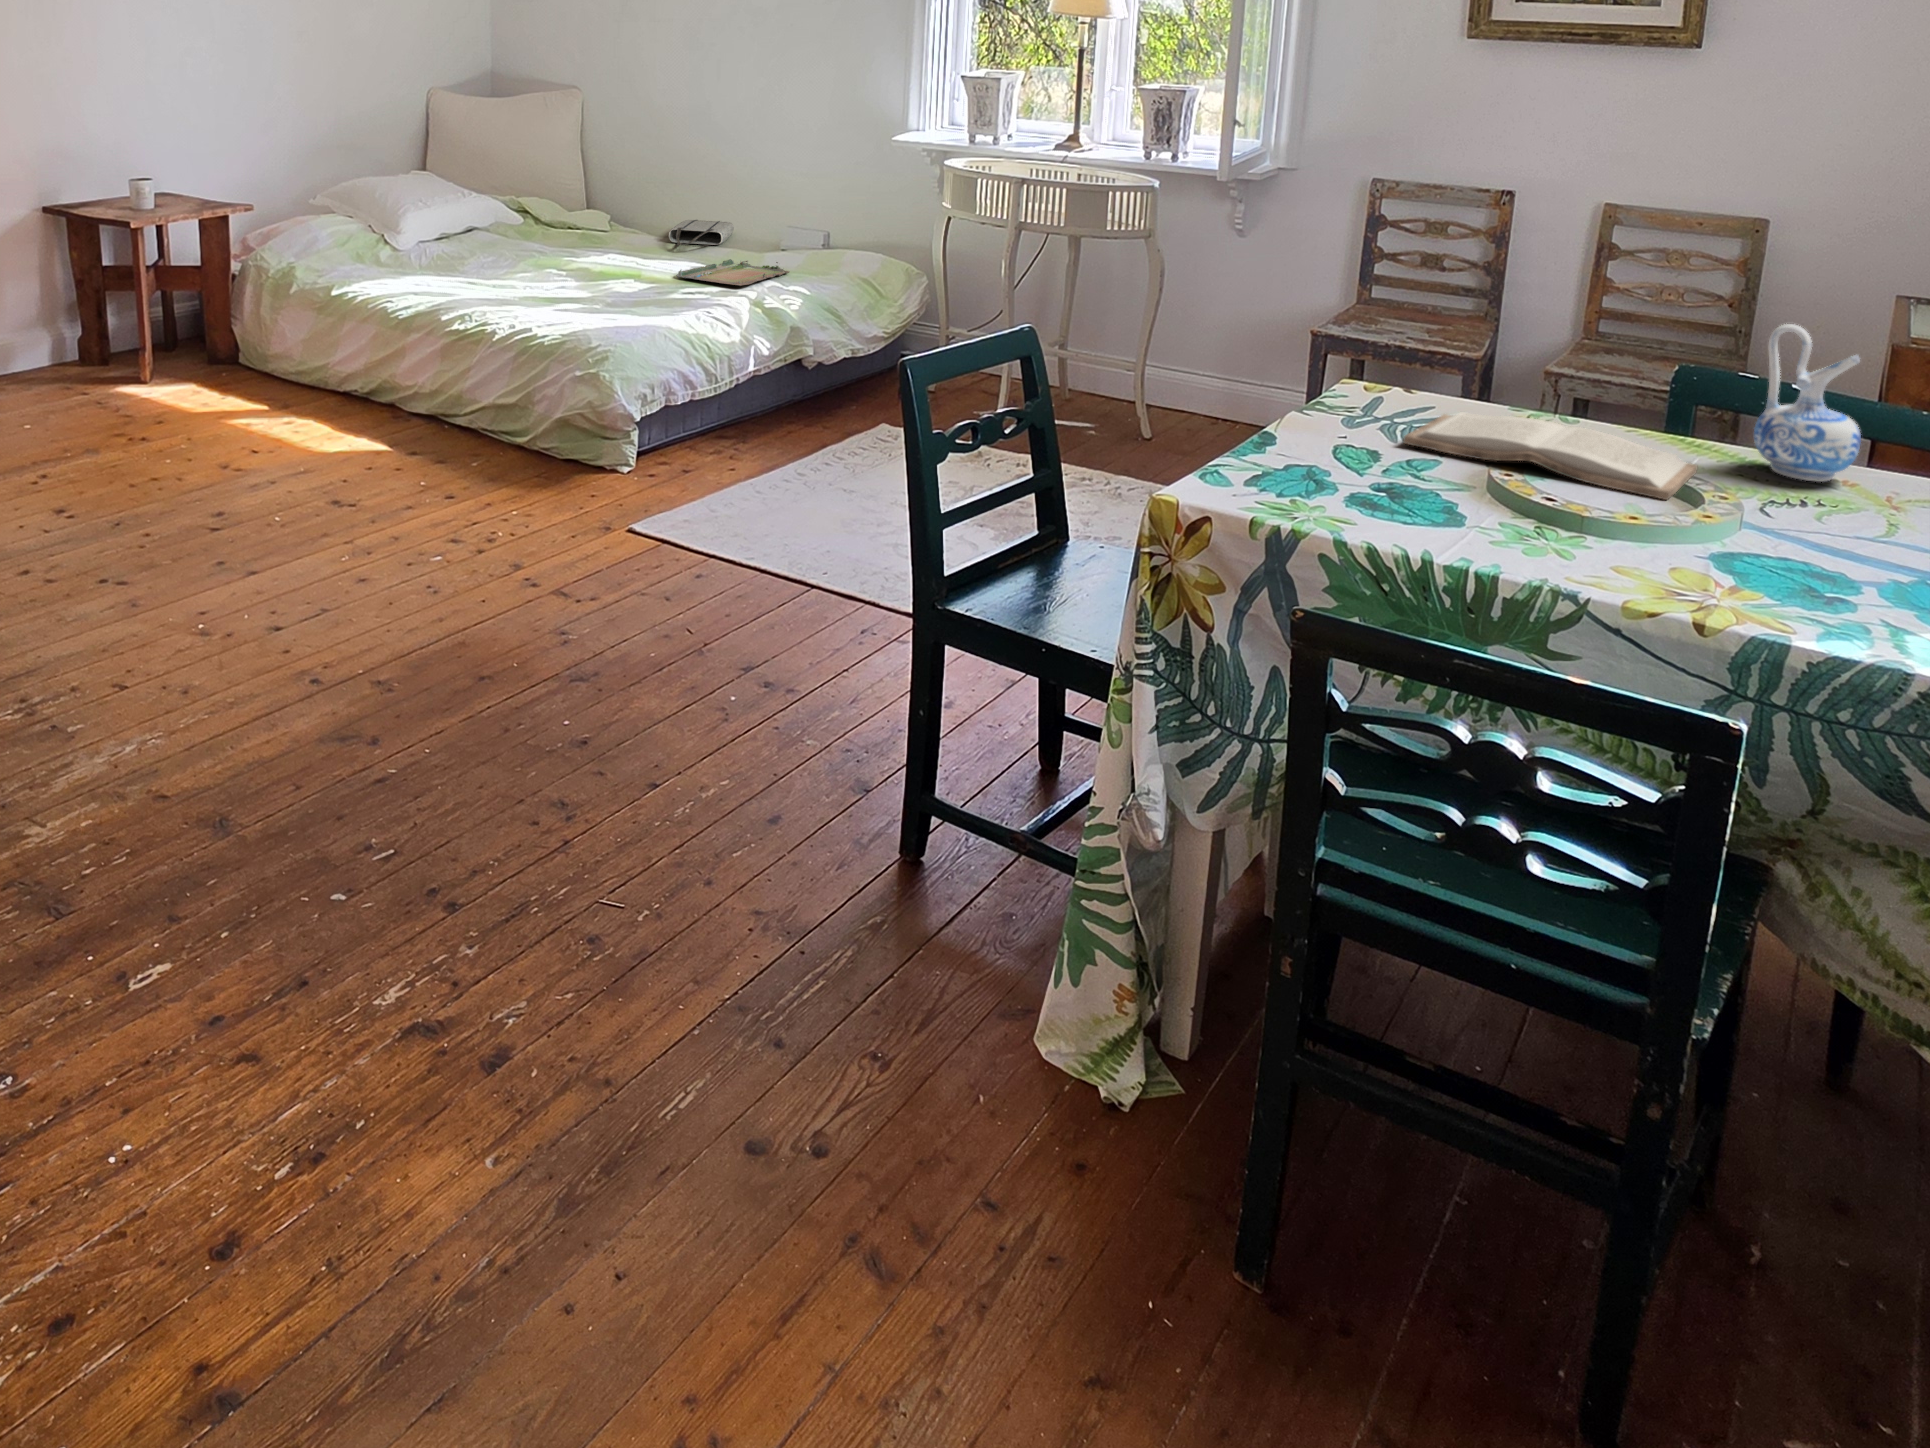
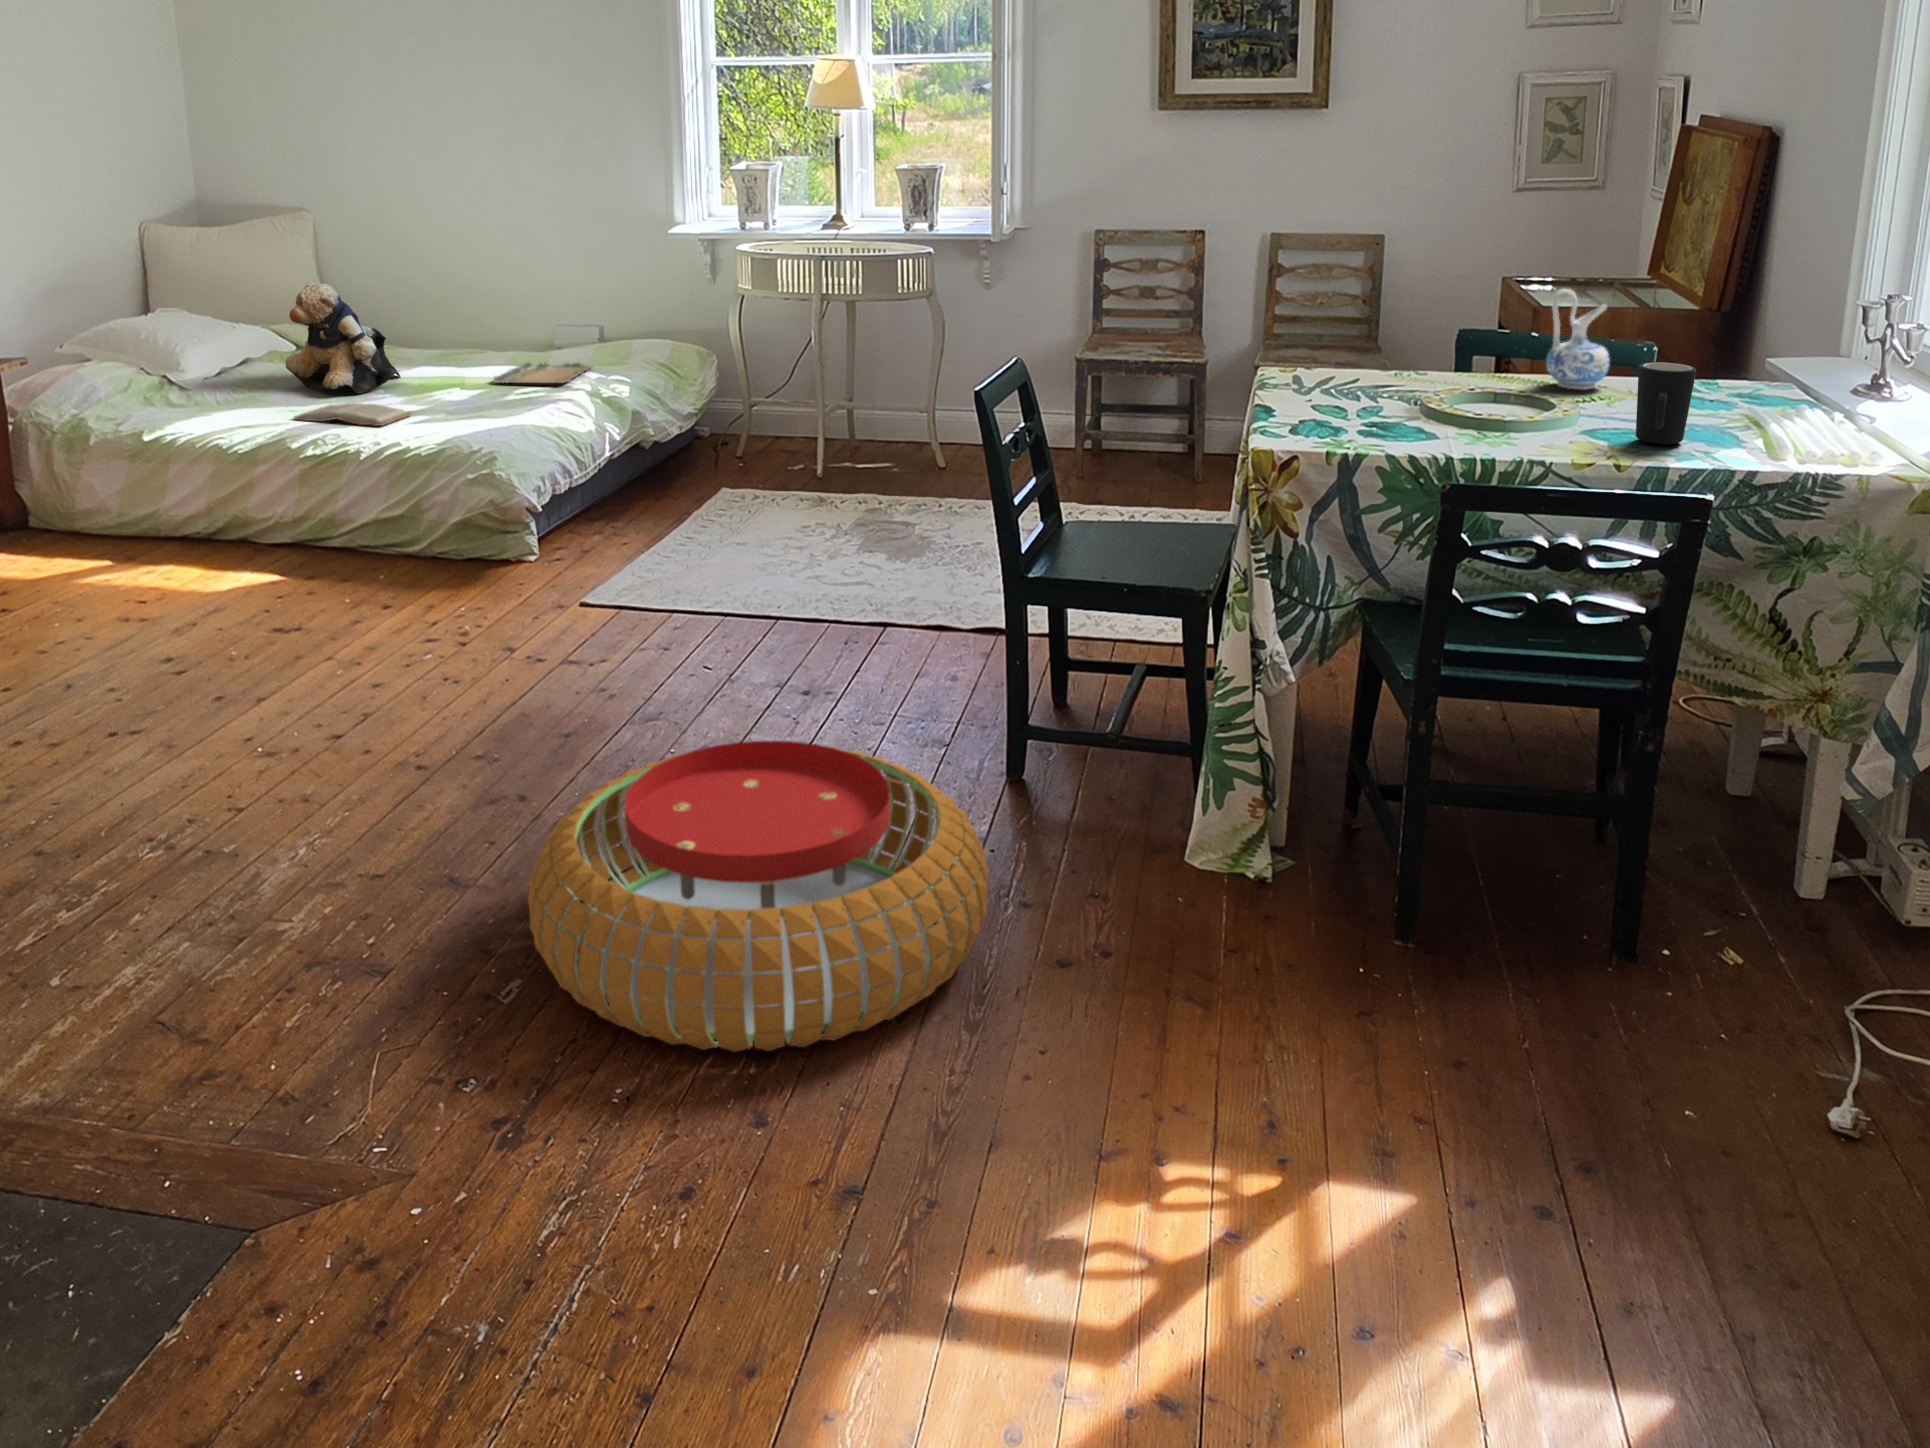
teddy bear: none [488,158,600,272] -> present [286,283,401,394]
tote bag: present [669,220,734,247] -> none [449,329,505,356]
book: present [1403,412,1697,500] -> present [294,403,411,426]
mug: none [1796,462,1910,602] -> present [1636,362,1696,444]
pouf: none [147,740,731,1173] -> present [528,741,989,1052]

